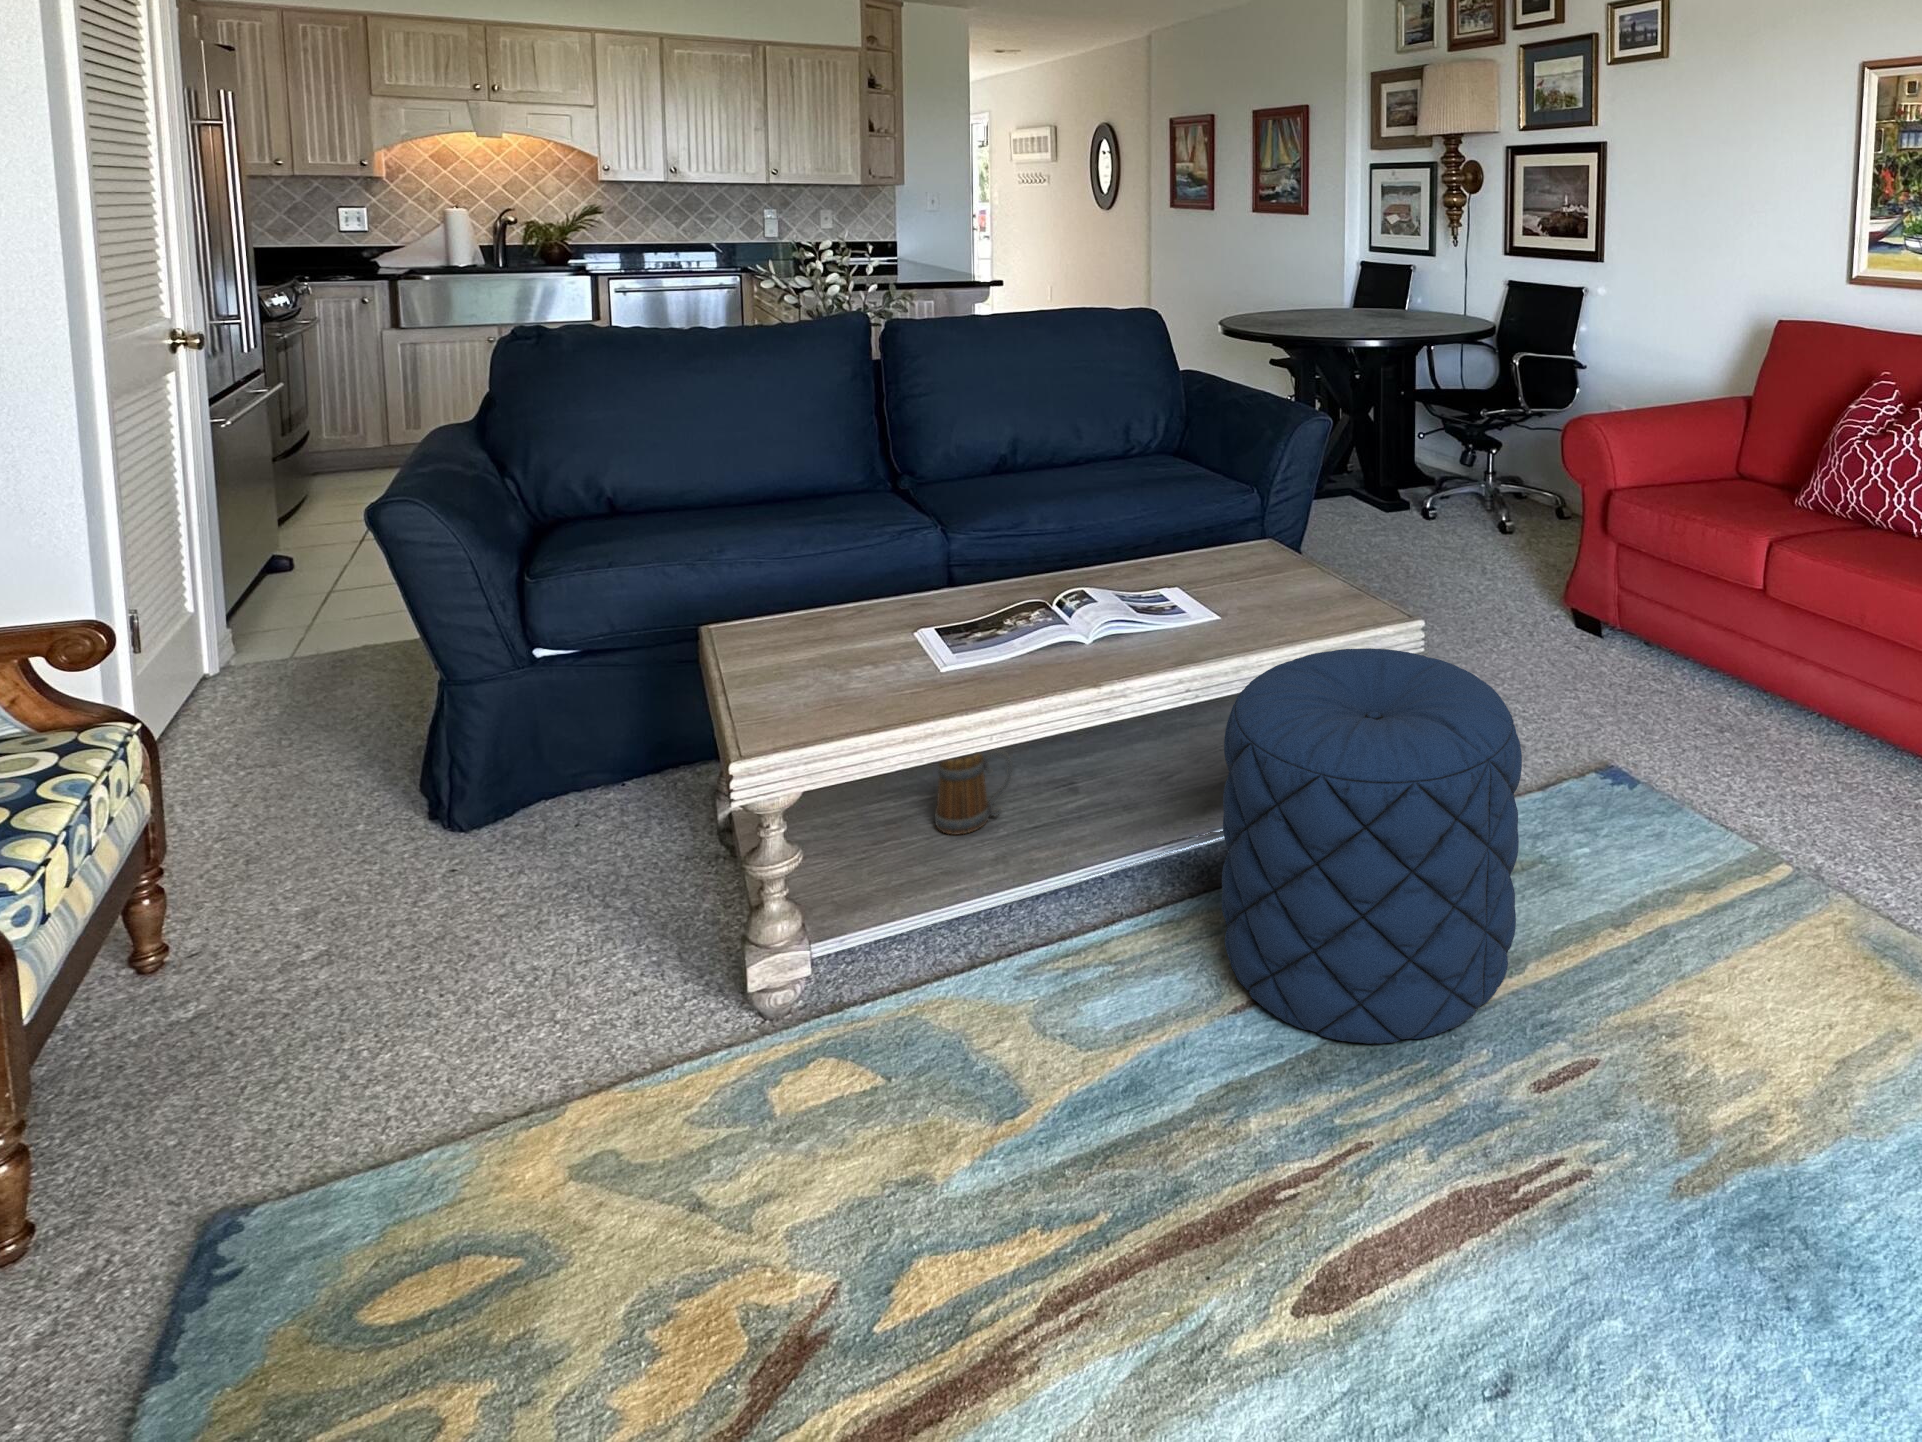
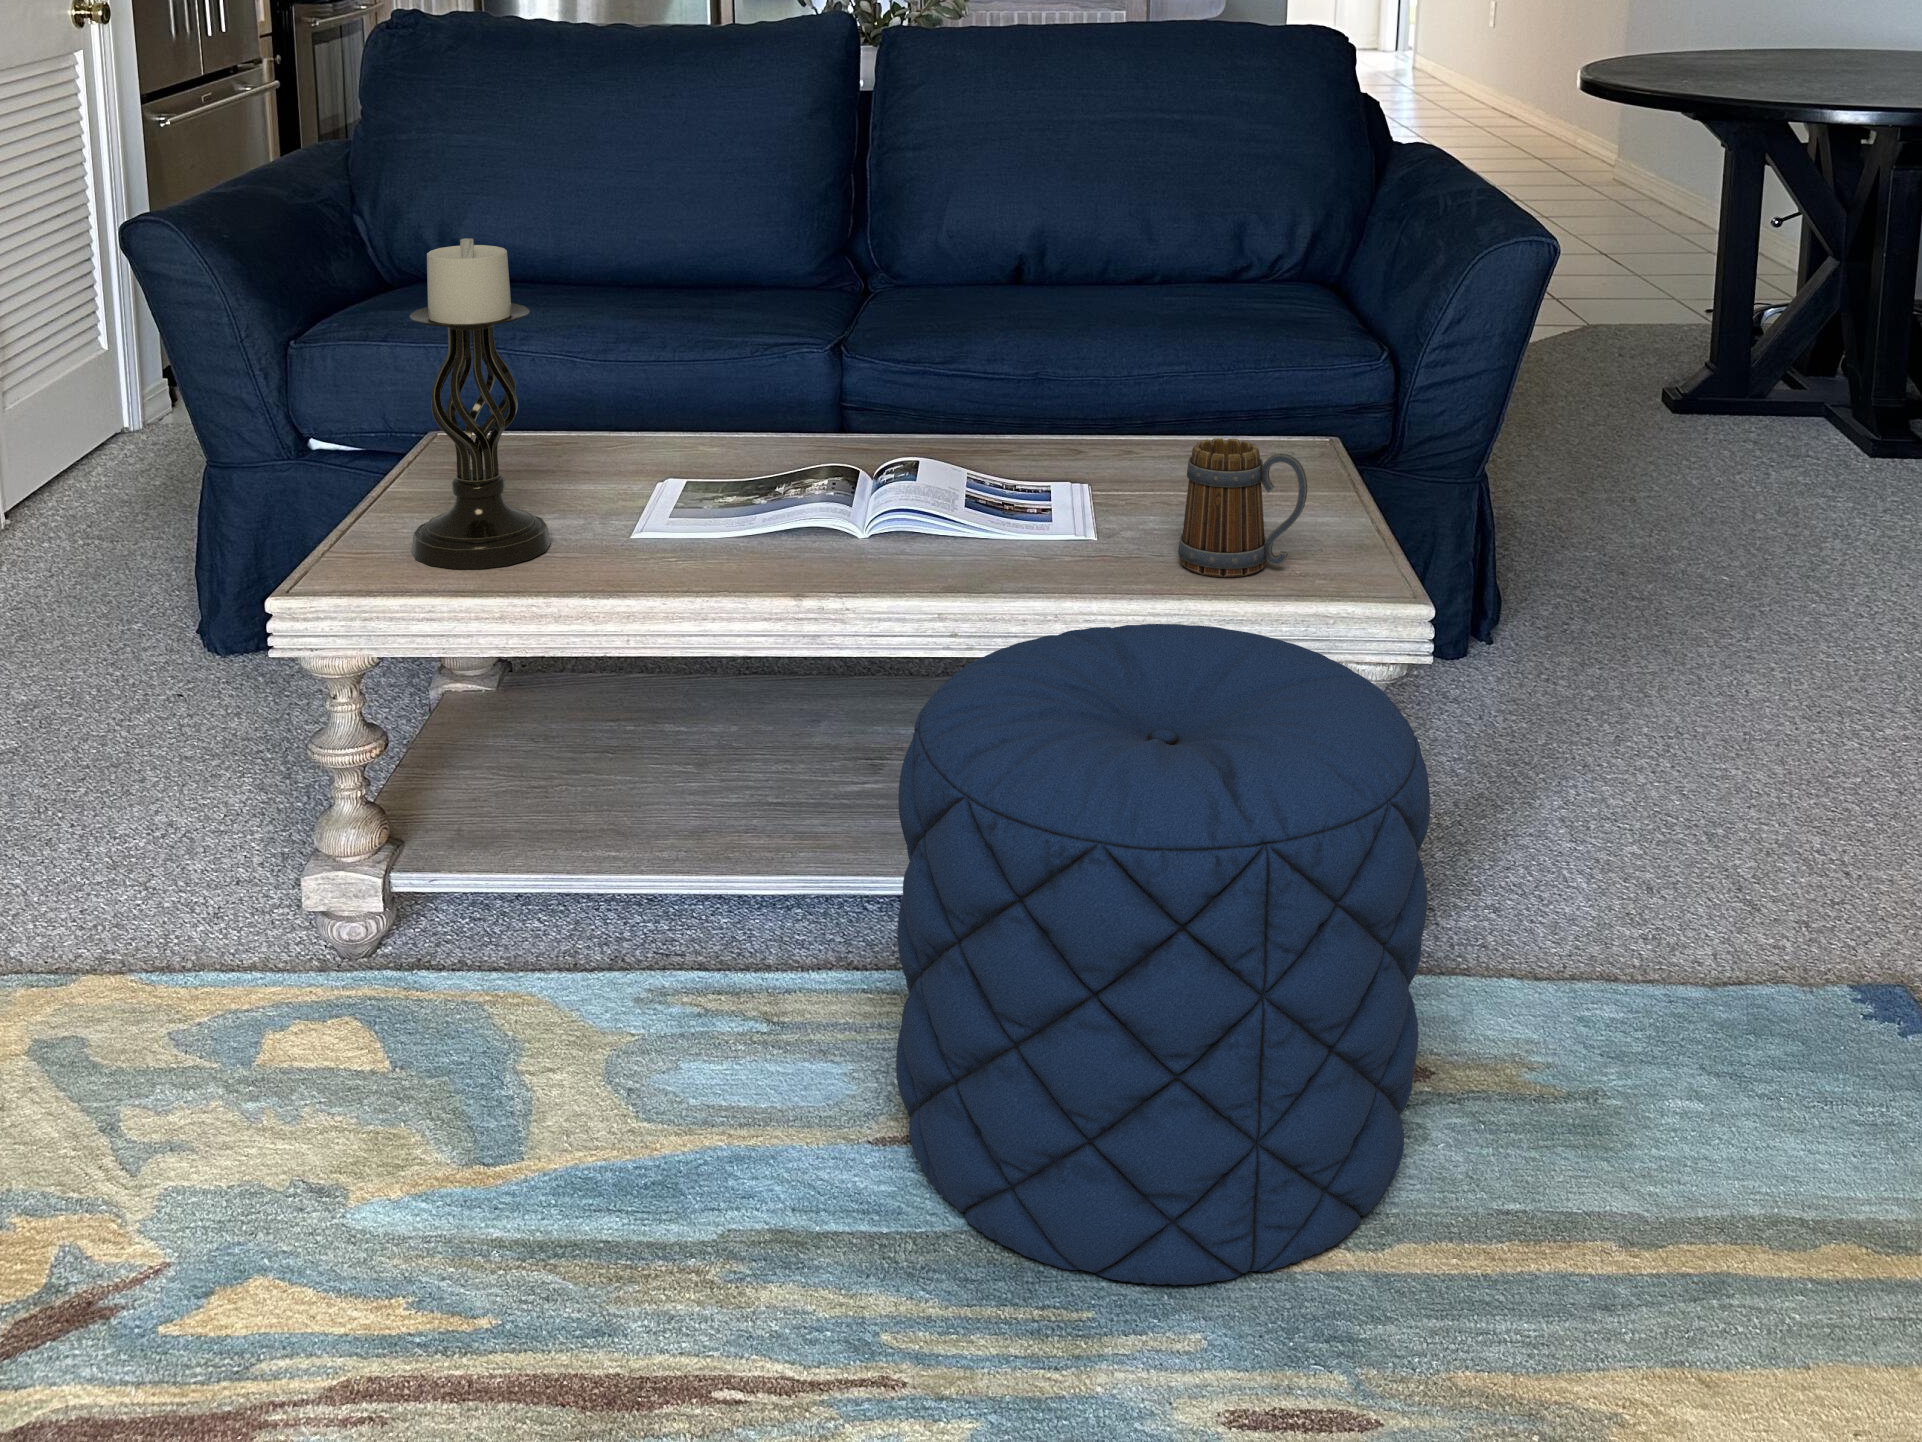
candle holder: none [814,481,912,711] -> present [410,238,551,569]
mug: present [935,750,1012,834] -> present [1178,438,1307,577]

